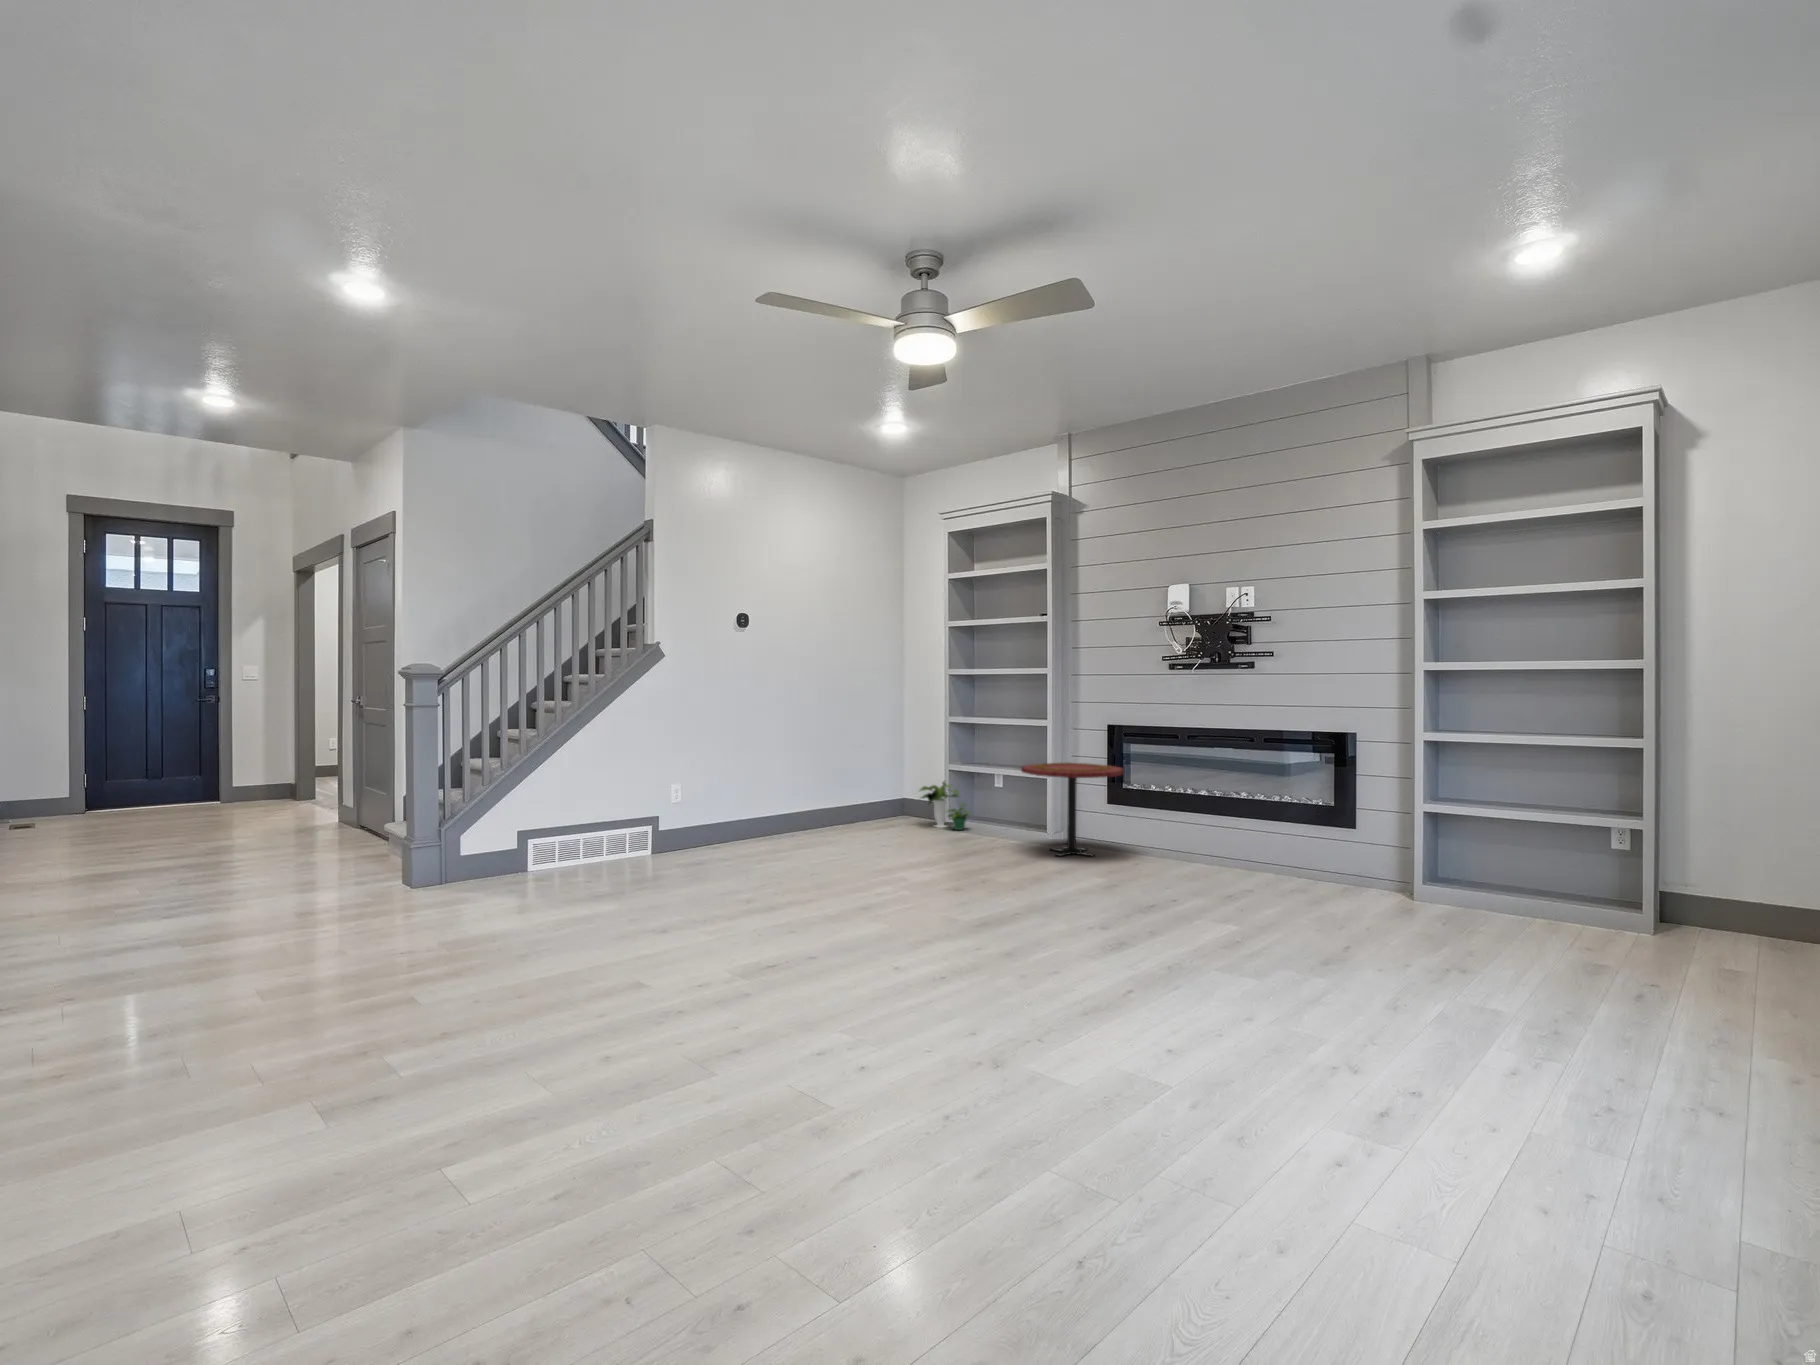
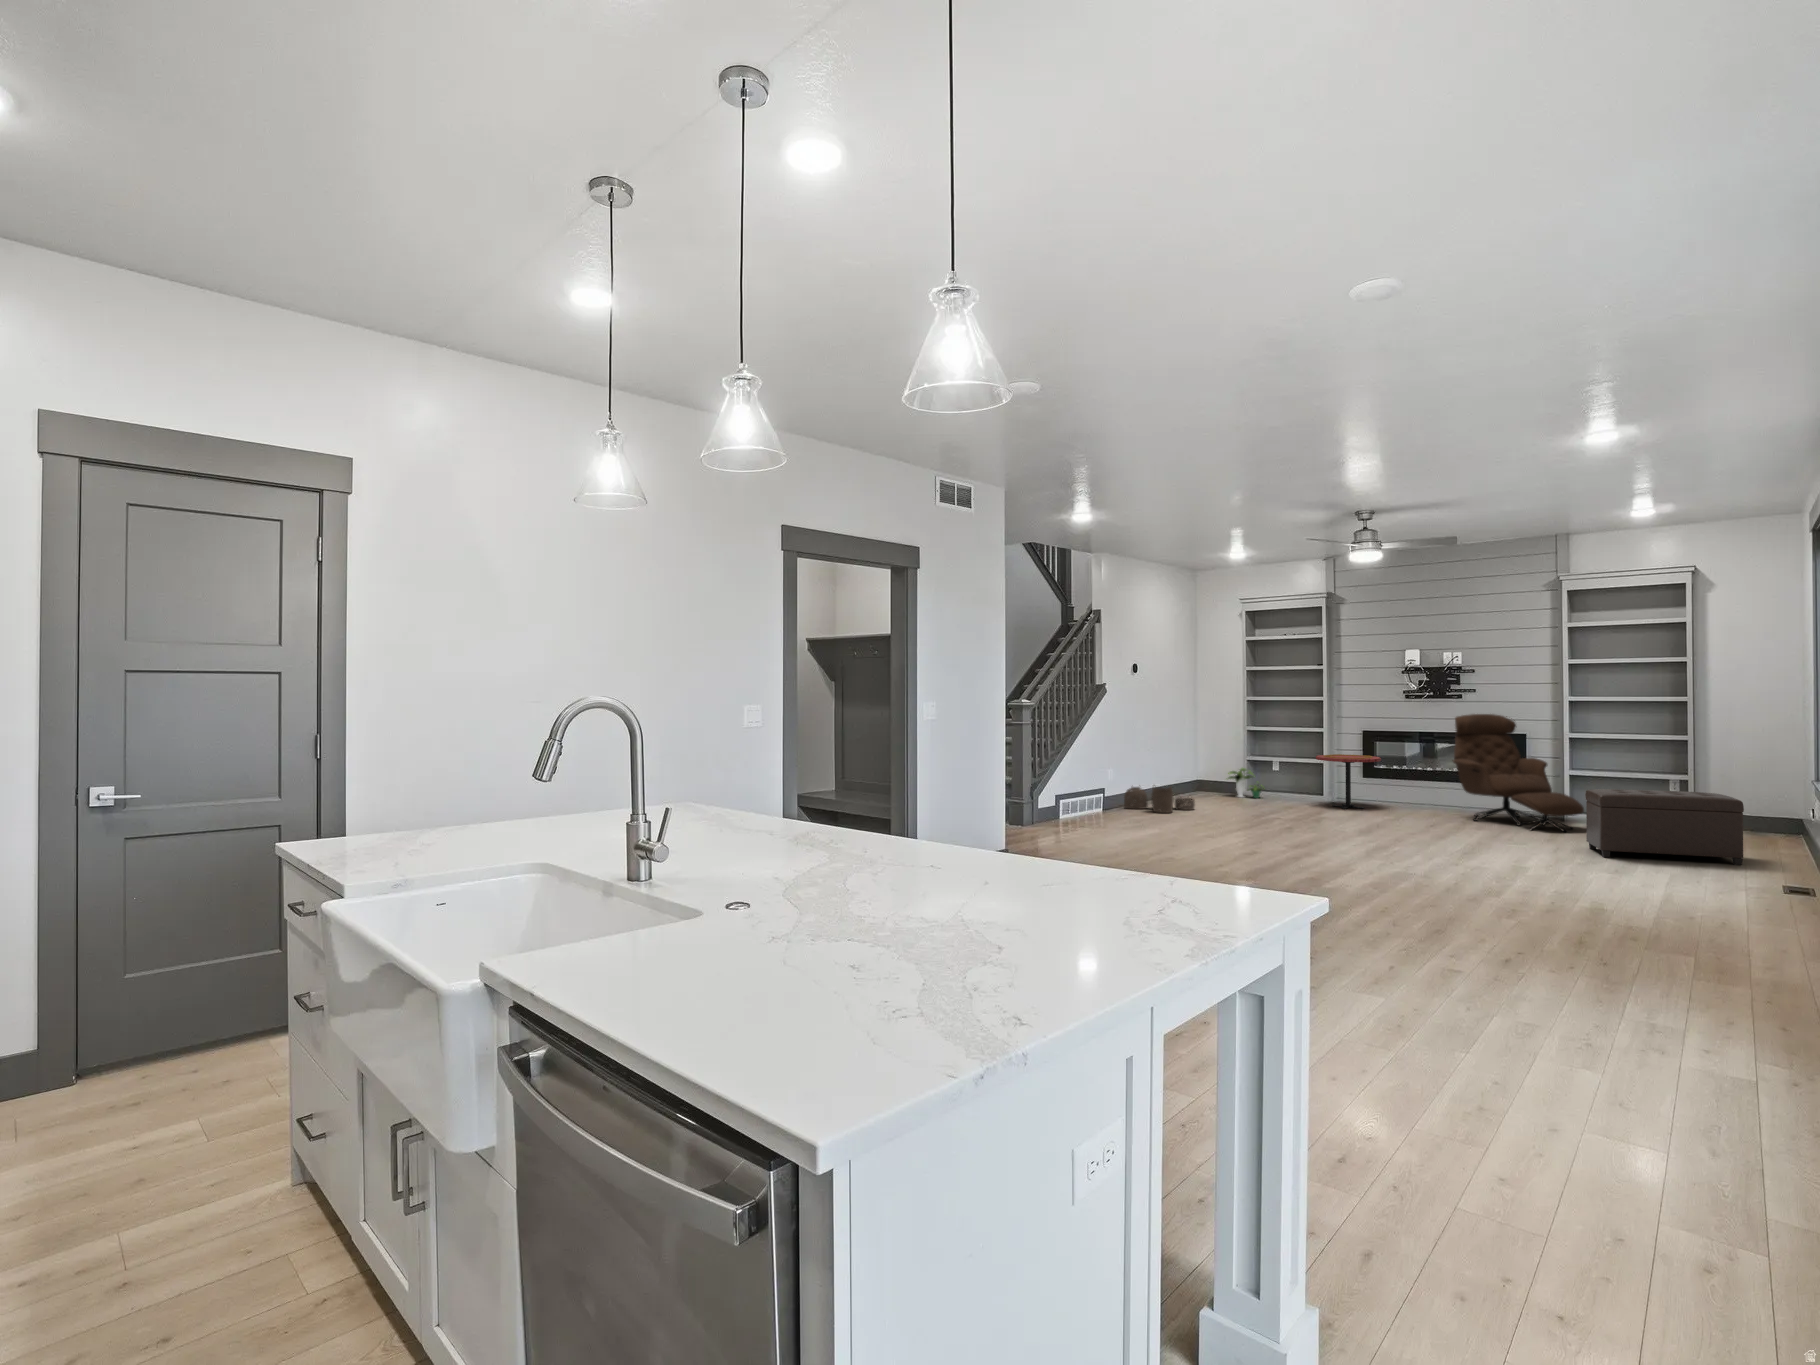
lounge chair: none [1219,695,1434,931] -> present [1453,714,1584,832]
woven basket: none [698,810,808,862] -> present [1124,787,1195,813]
ottoman: none [1400,859,1771,1084] -> present [1585,789,1744,865]

